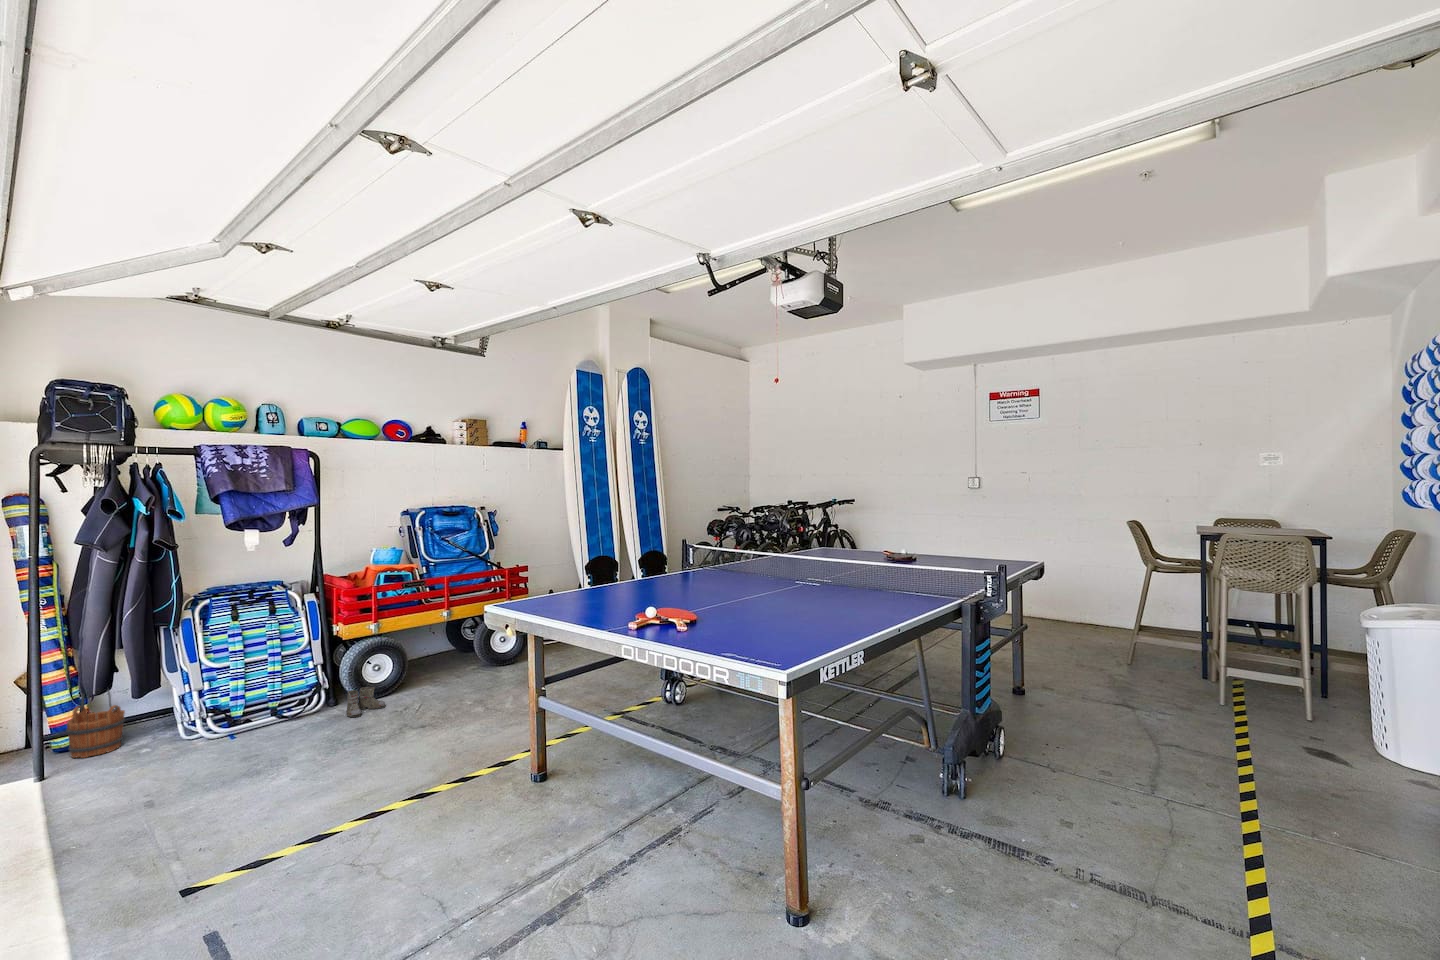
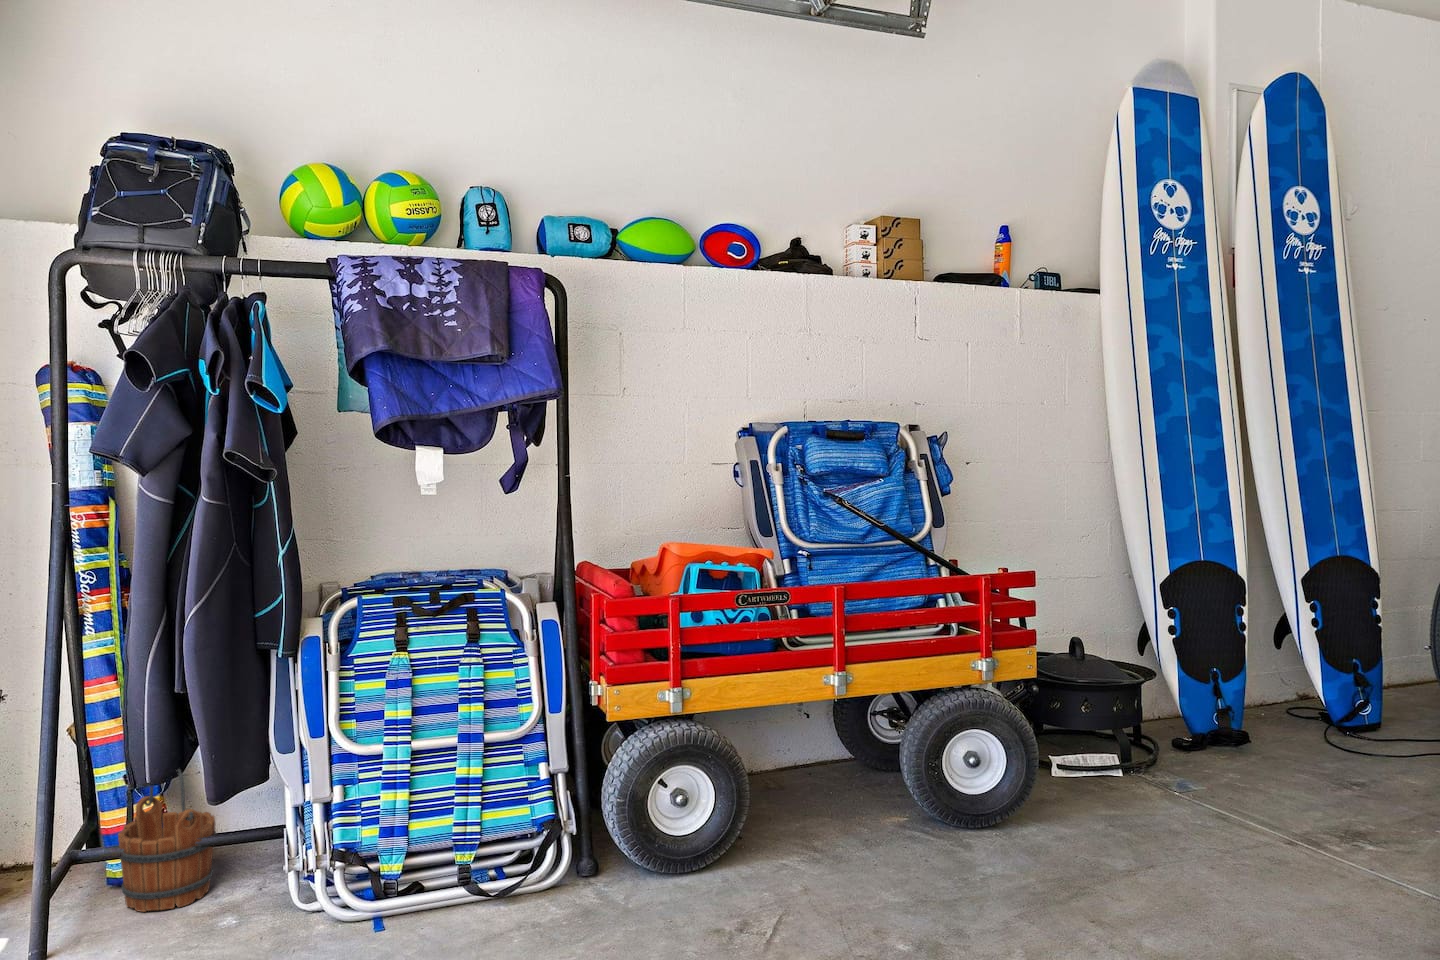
boots: present [346,687,386,717] -> none [591,849,697,932]

